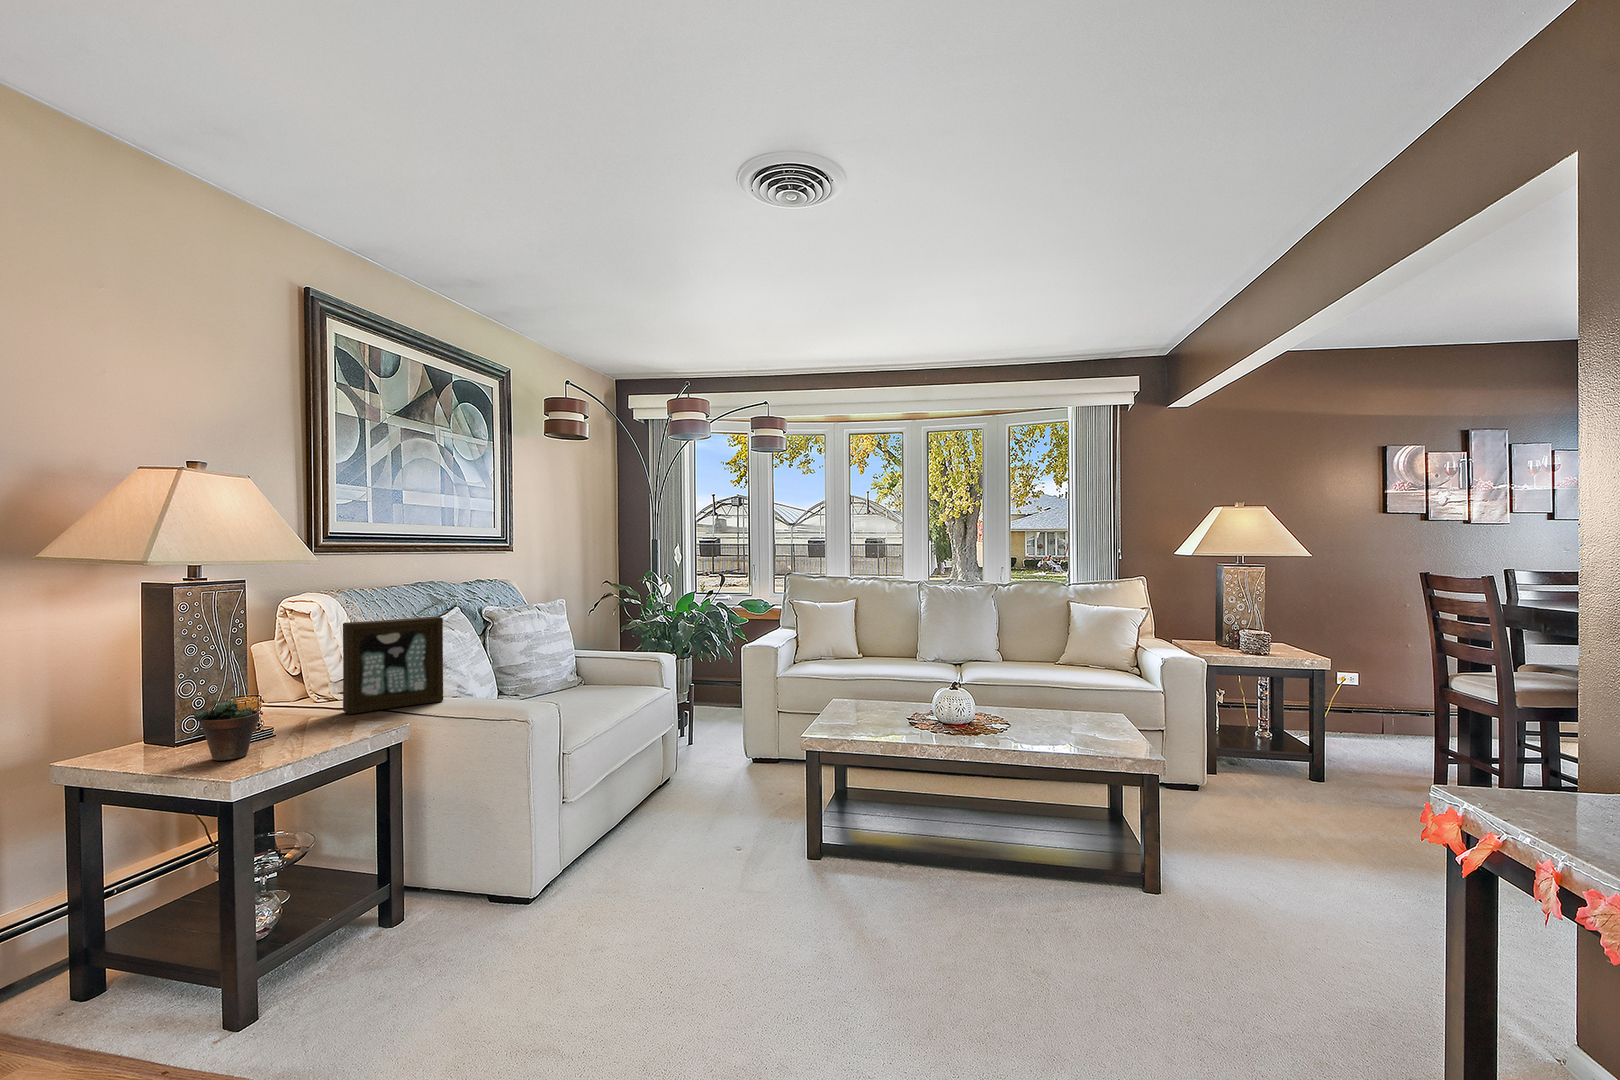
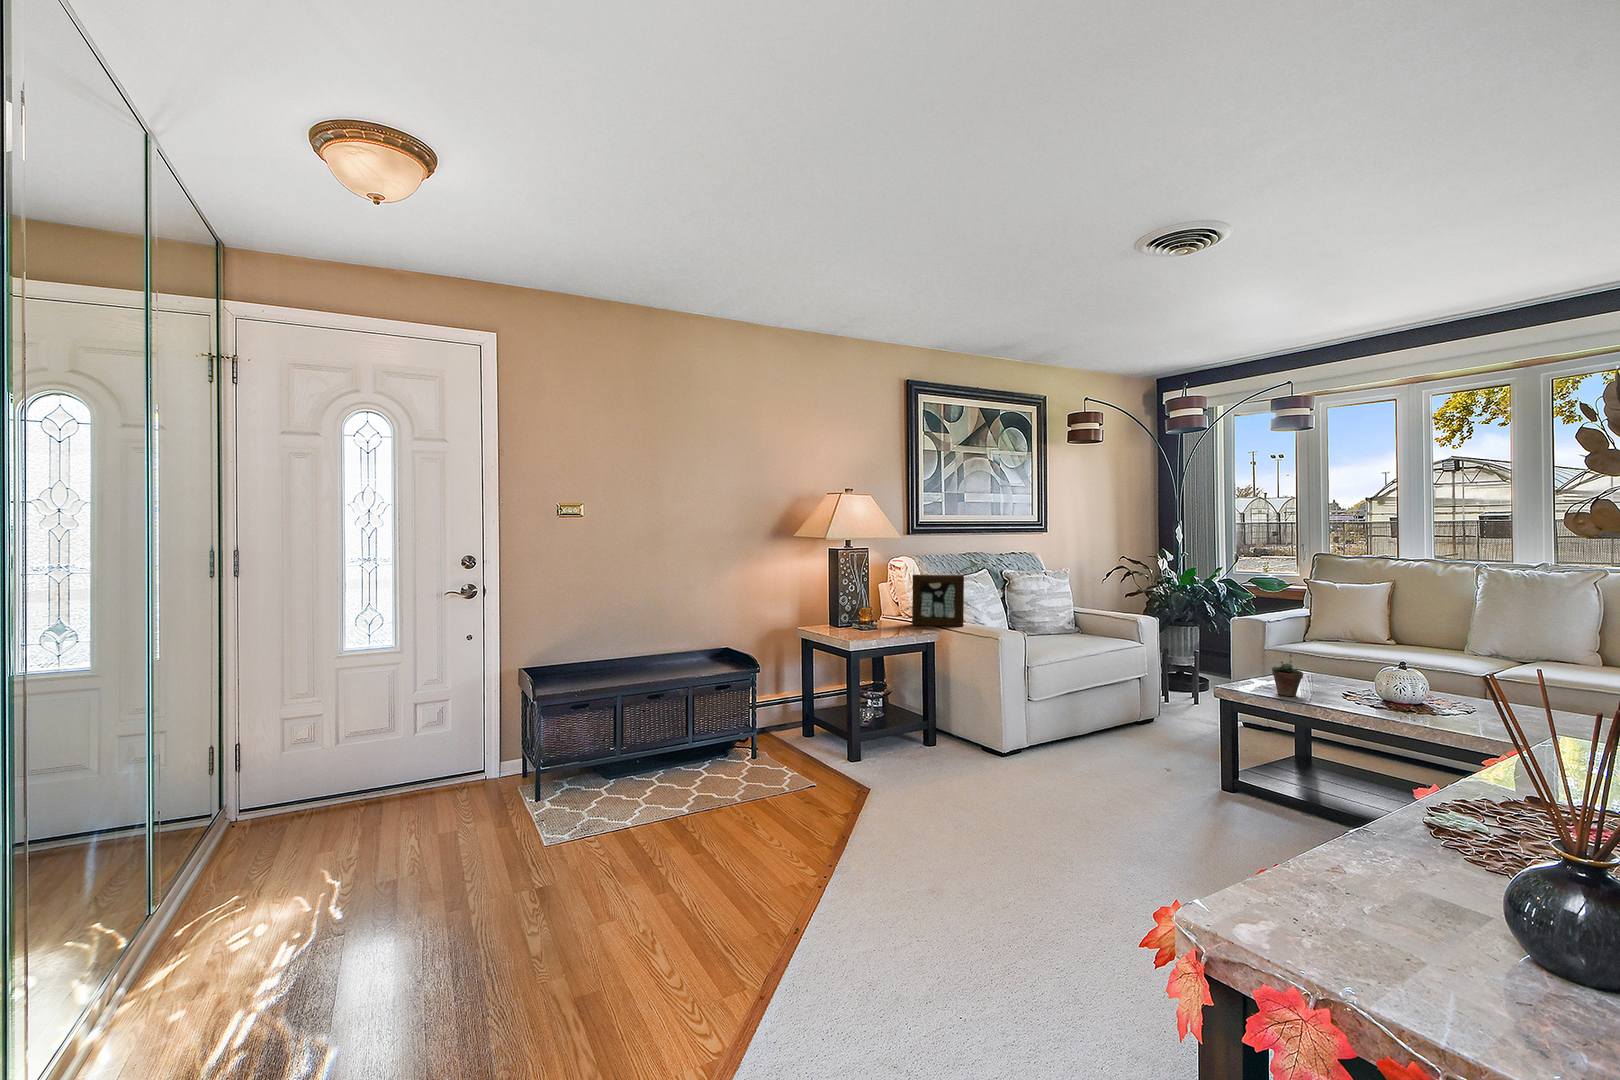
succulent plant: present [194,681,259,761] -> present [1272,653,1303,696]

